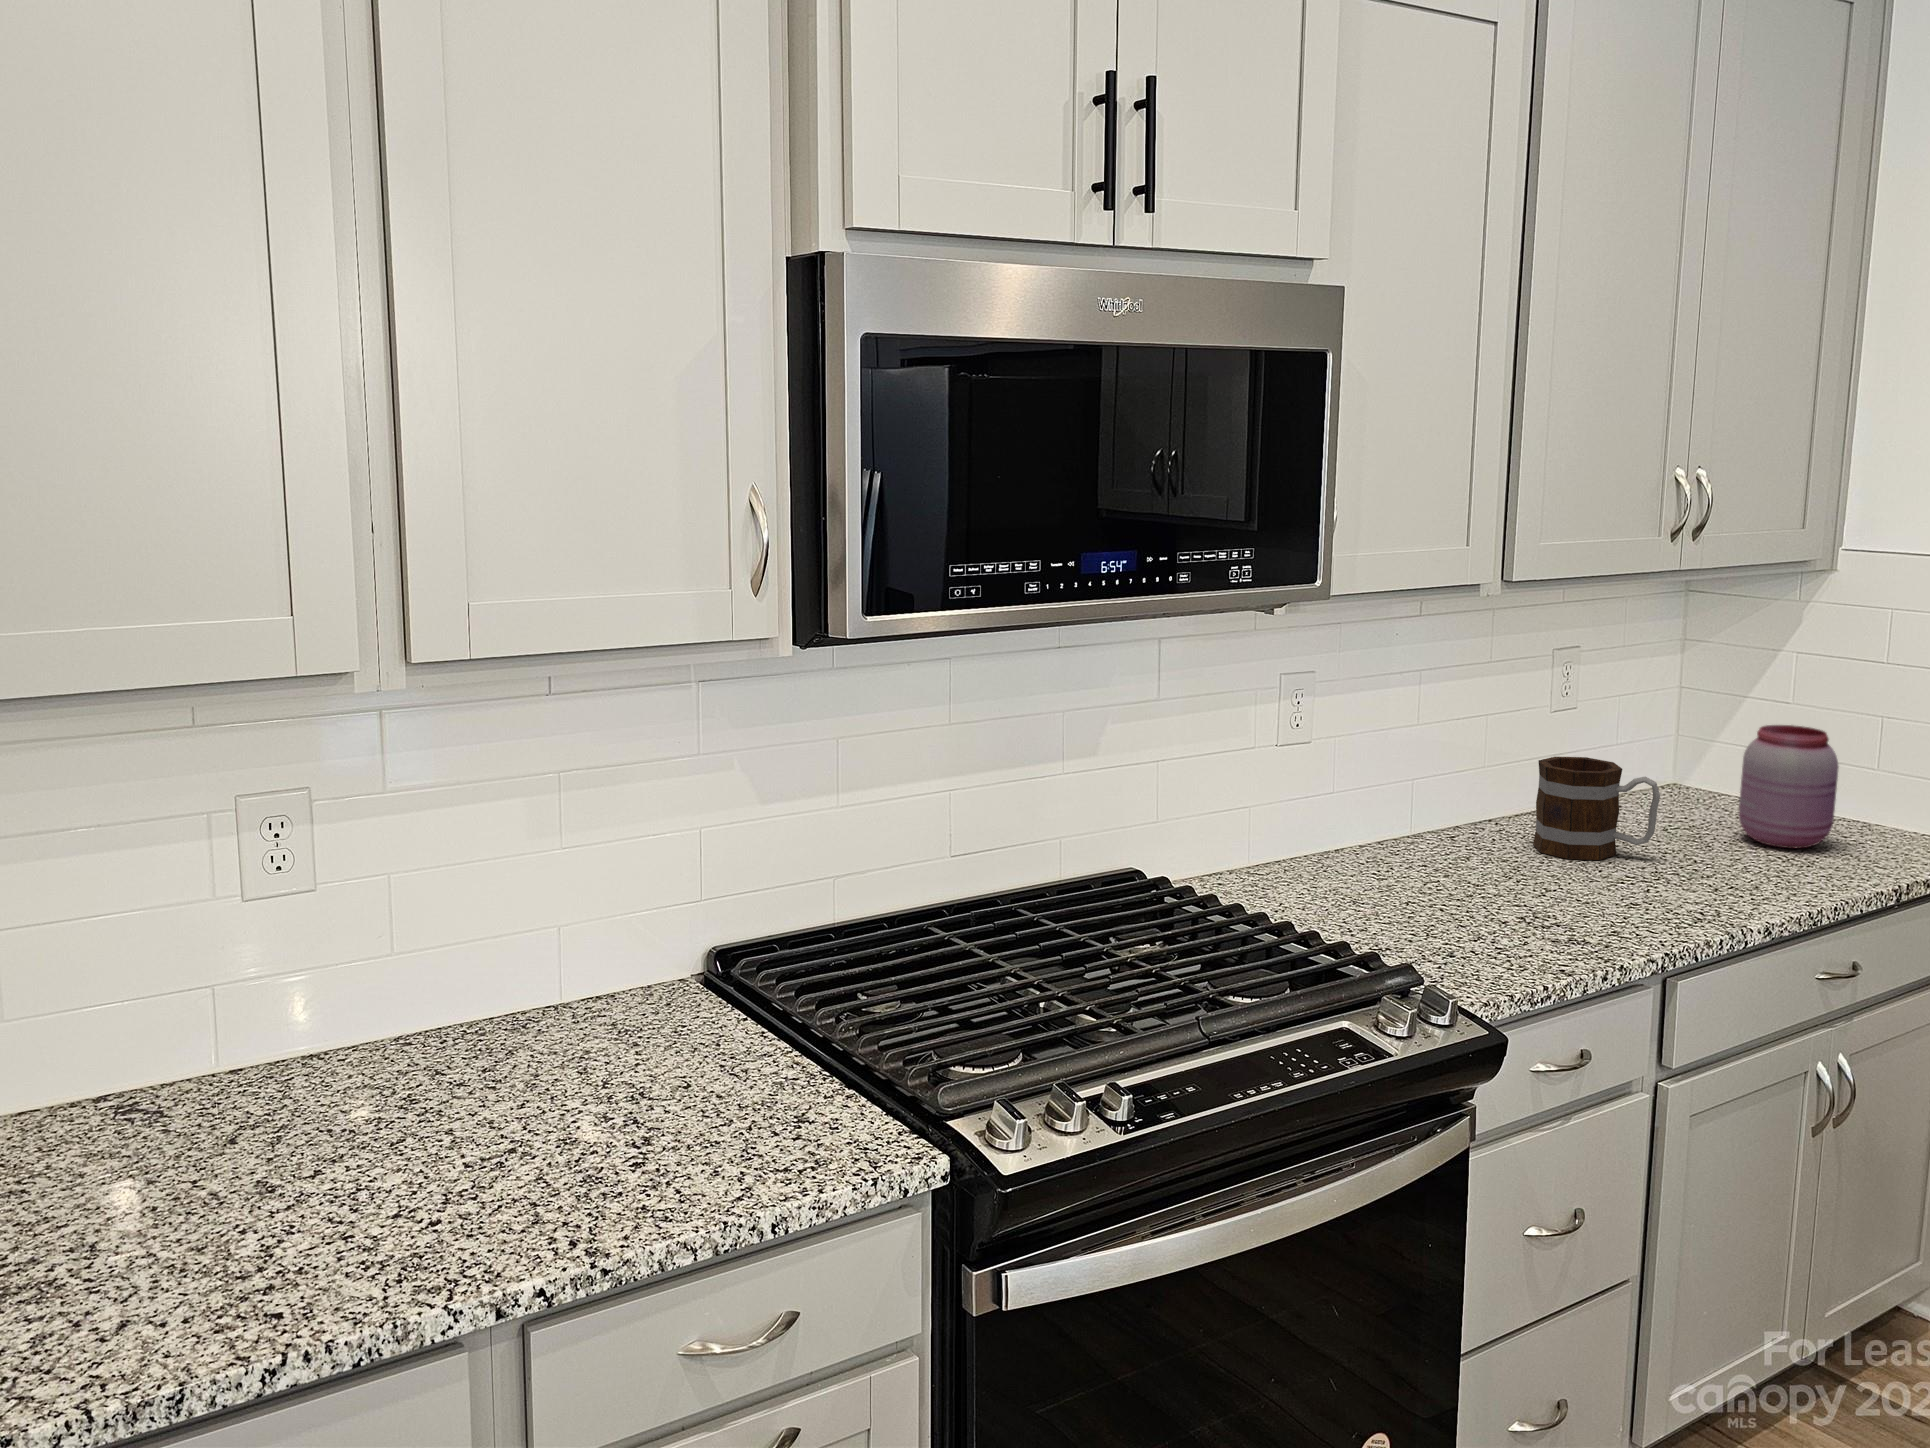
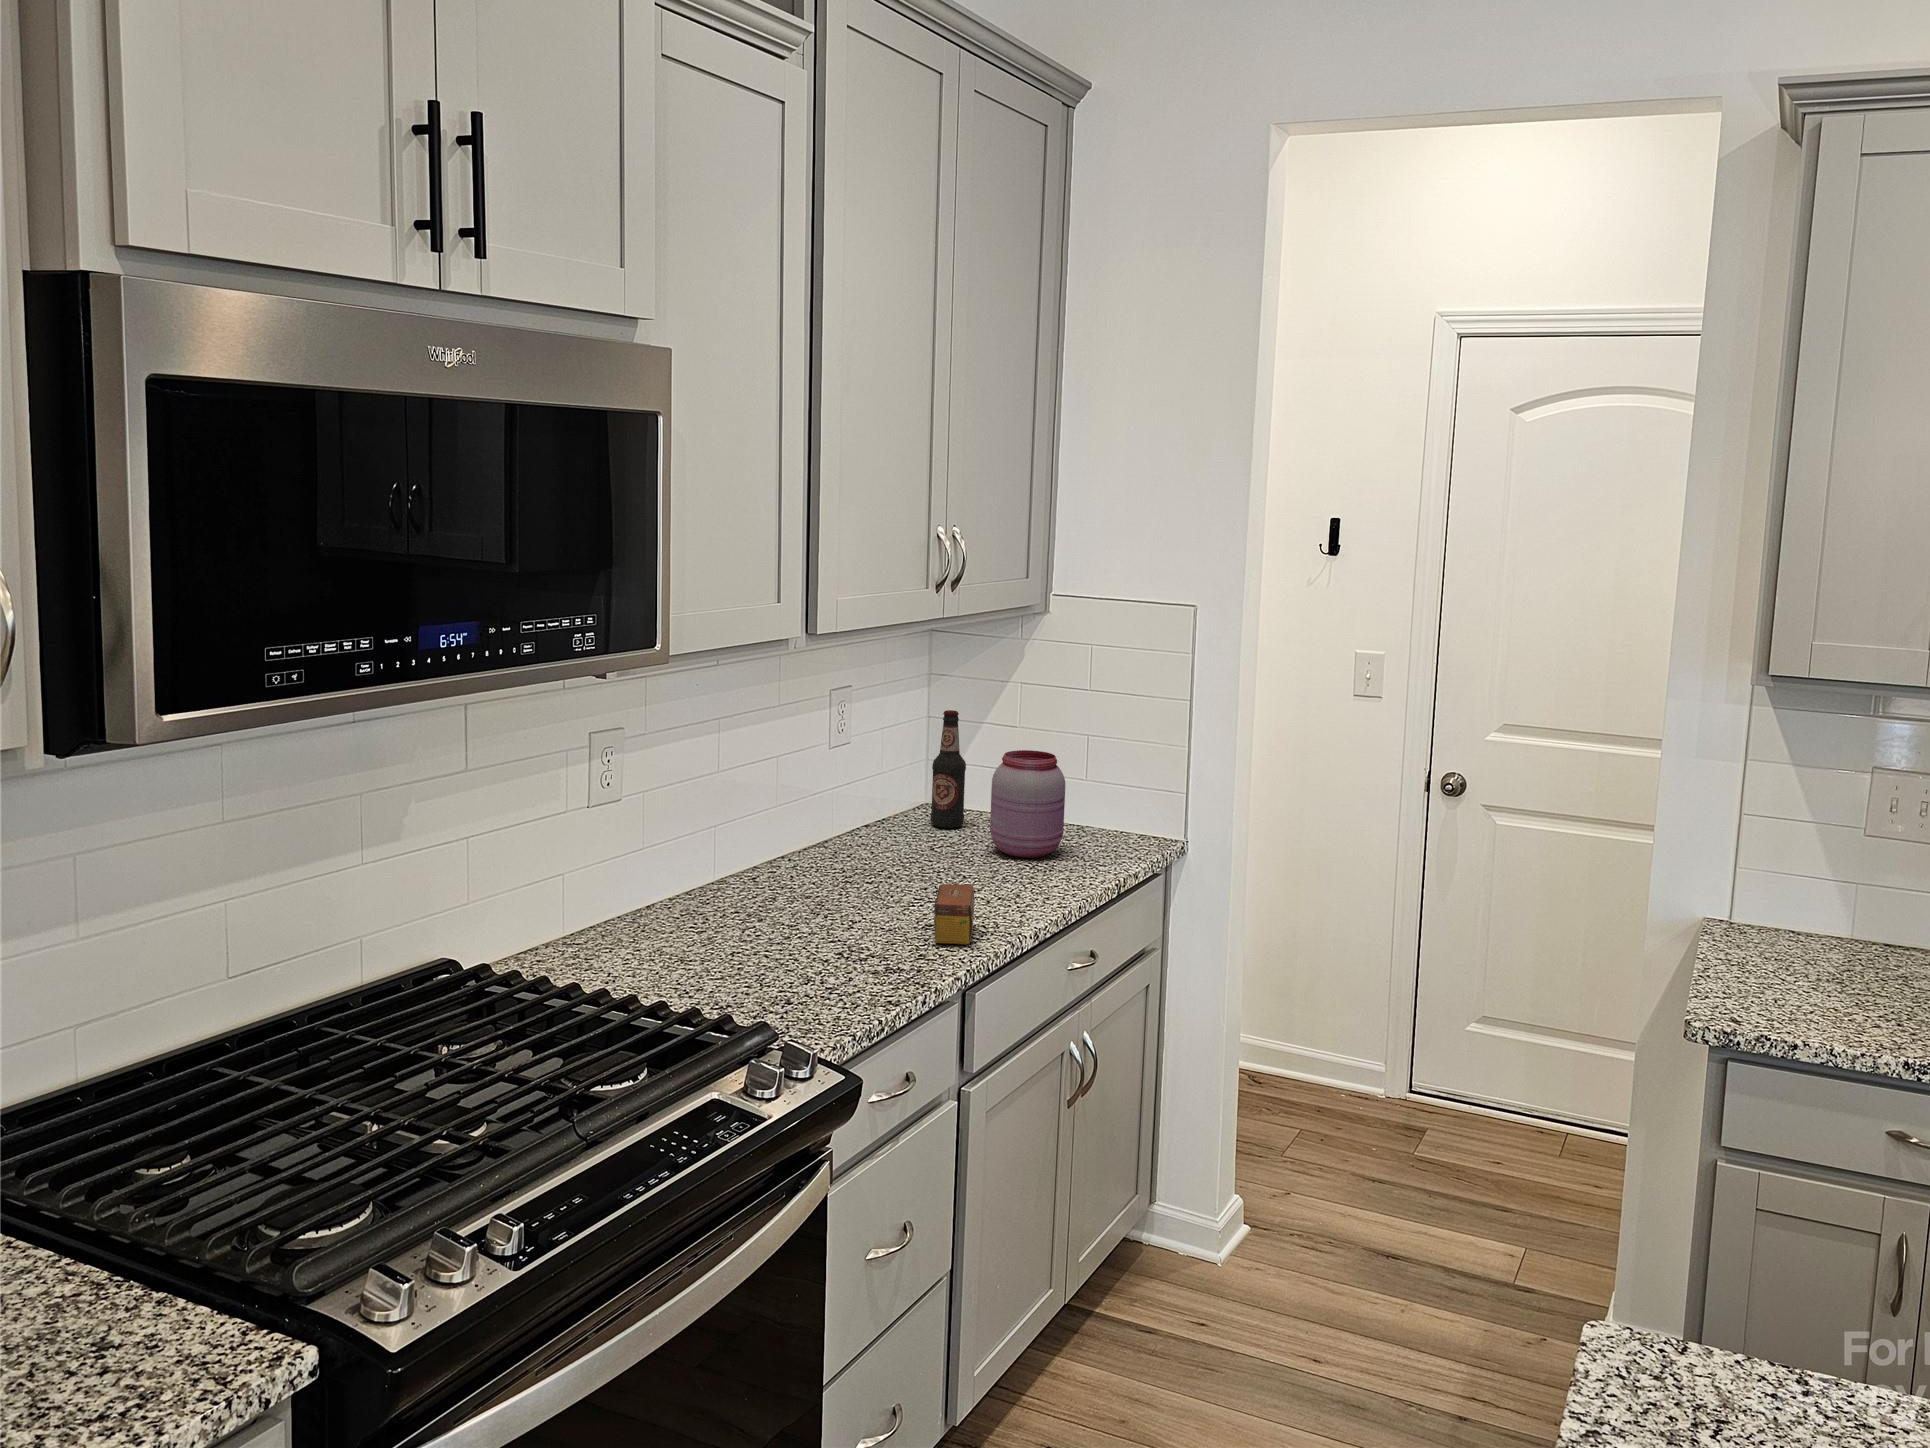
bottle: none [1673,677,1719,809] -> present [931,710,966,828]
mug: present [1533,757,1660,860] -> none [827,792,935,889]
tea box: none [1635,859,1691,926] -> present [934,884,975,944]

